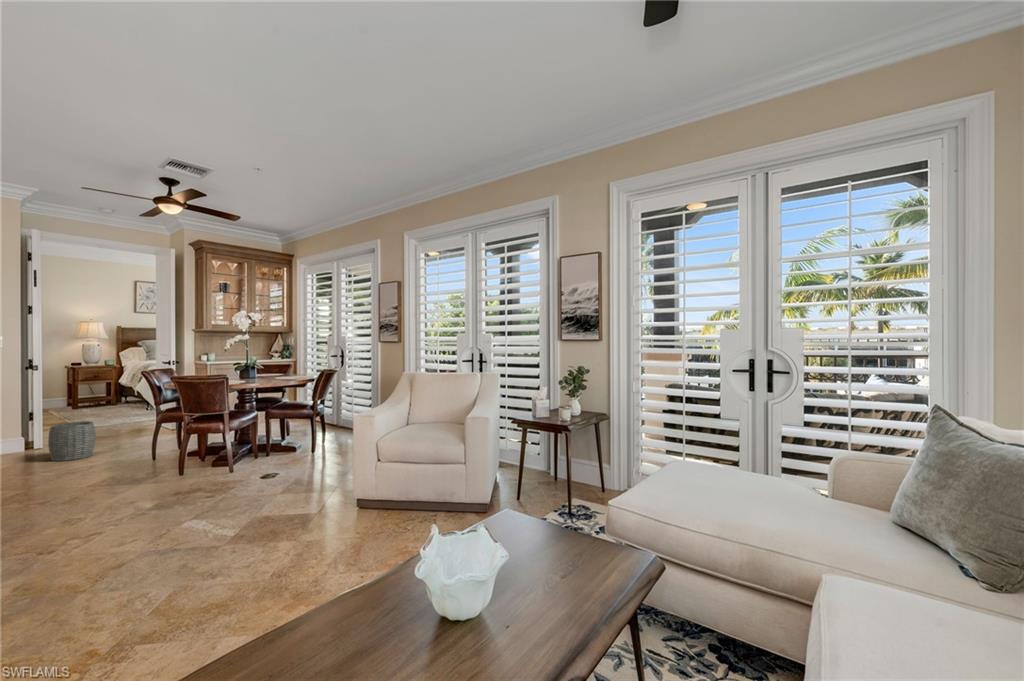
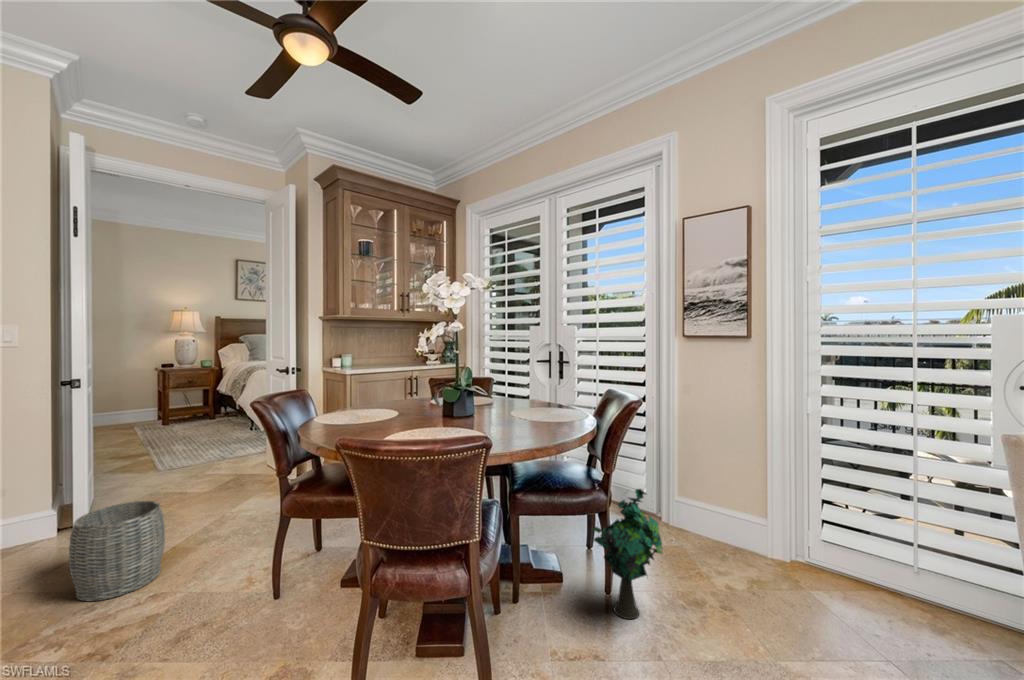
decorative plant: none [296,404,330,457] -> present [593,489,663,619]

